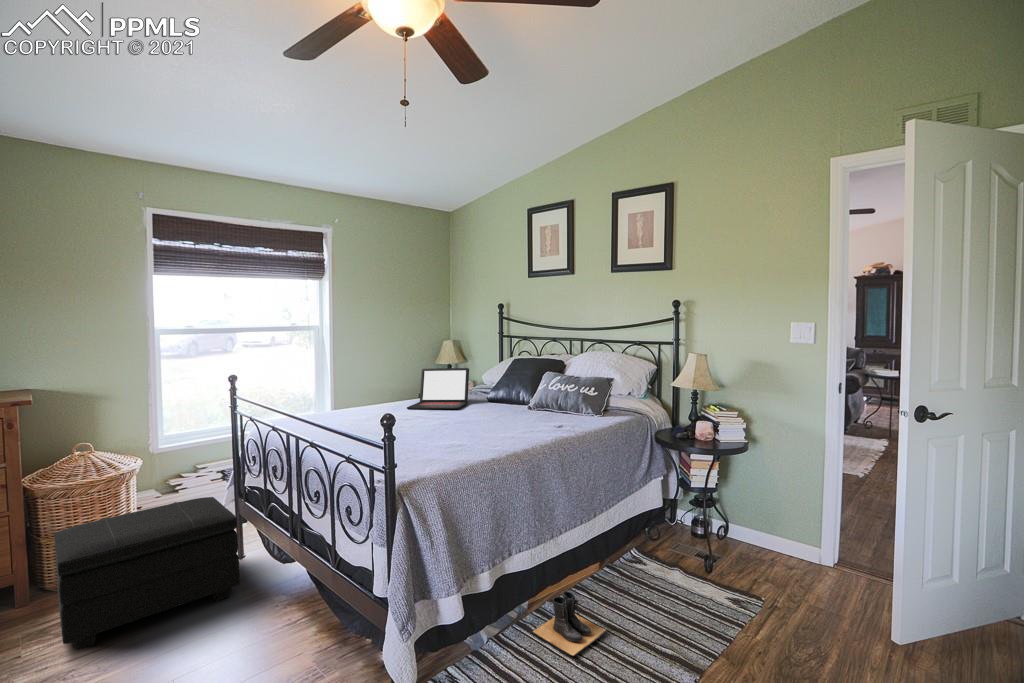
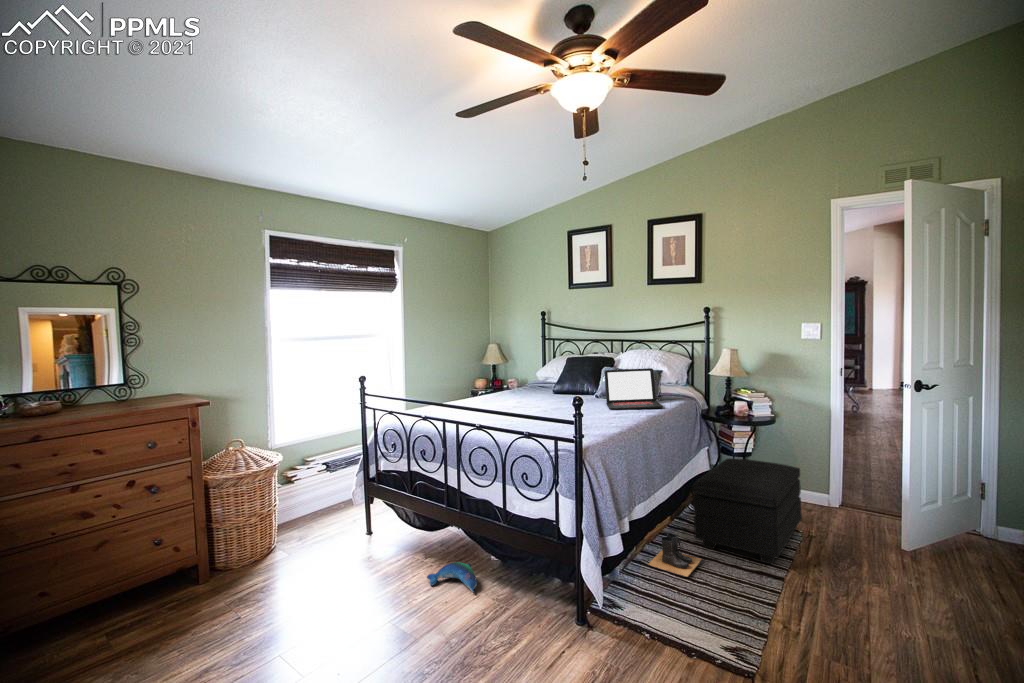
laptop: present [407,368,469,409] -> present [604,368,663,410]
footstool: present [54,497,240,650] -> present [693,459,802,564]
plush toy: none [249,610,305,654] -> present [427,562,477,593]

